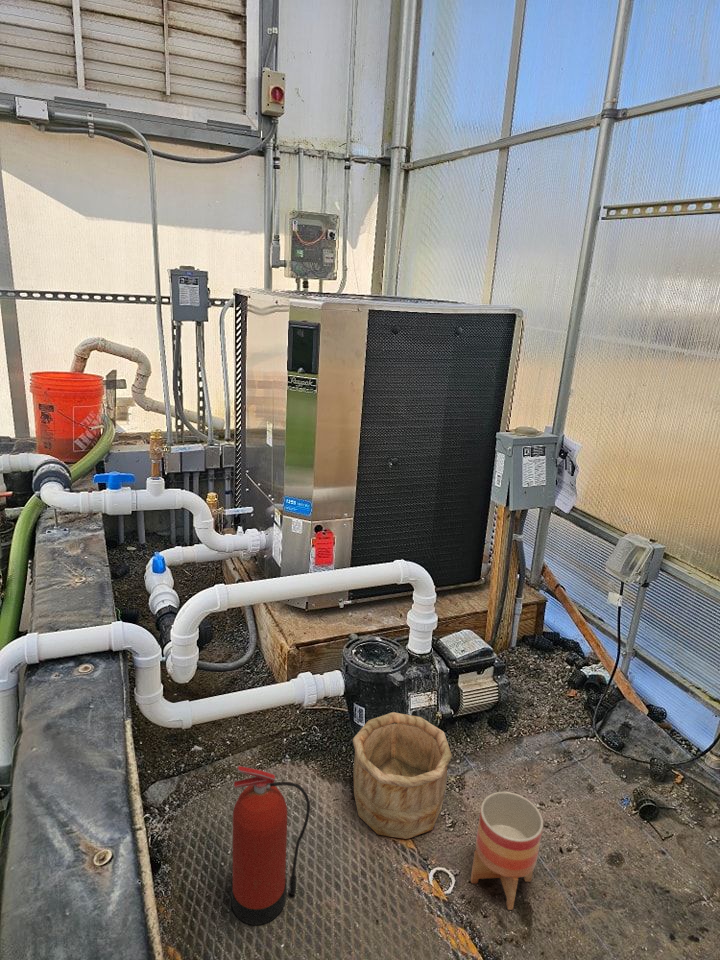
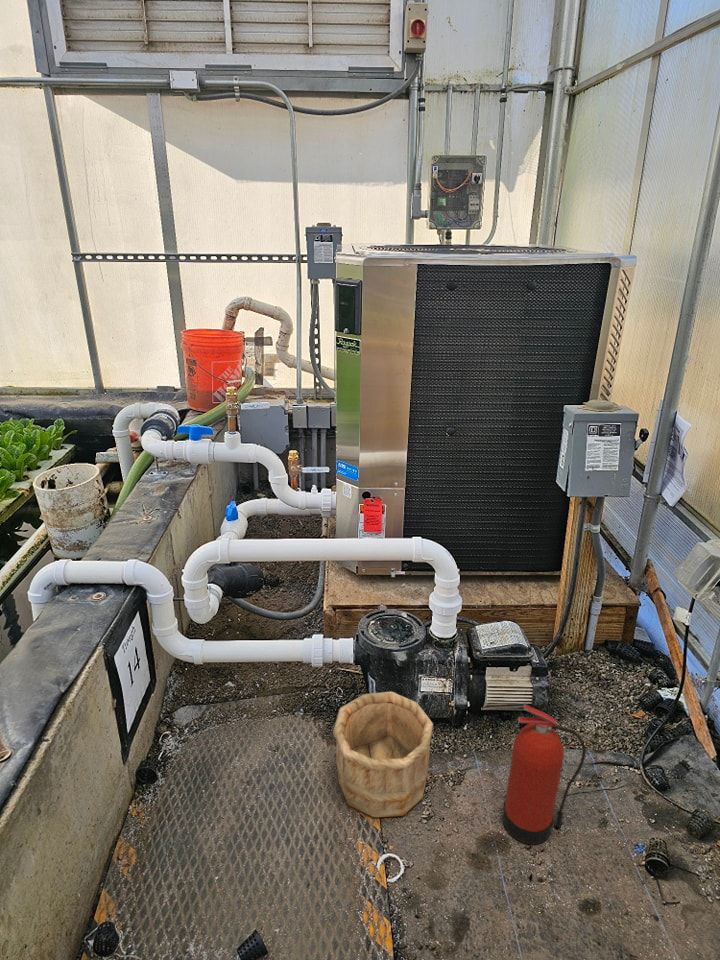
fire extinguisher: present [232,766,310,925] -> present [502,705,586,844]
planter: present [471,792,543,910] -> none [418,797,489,918]

